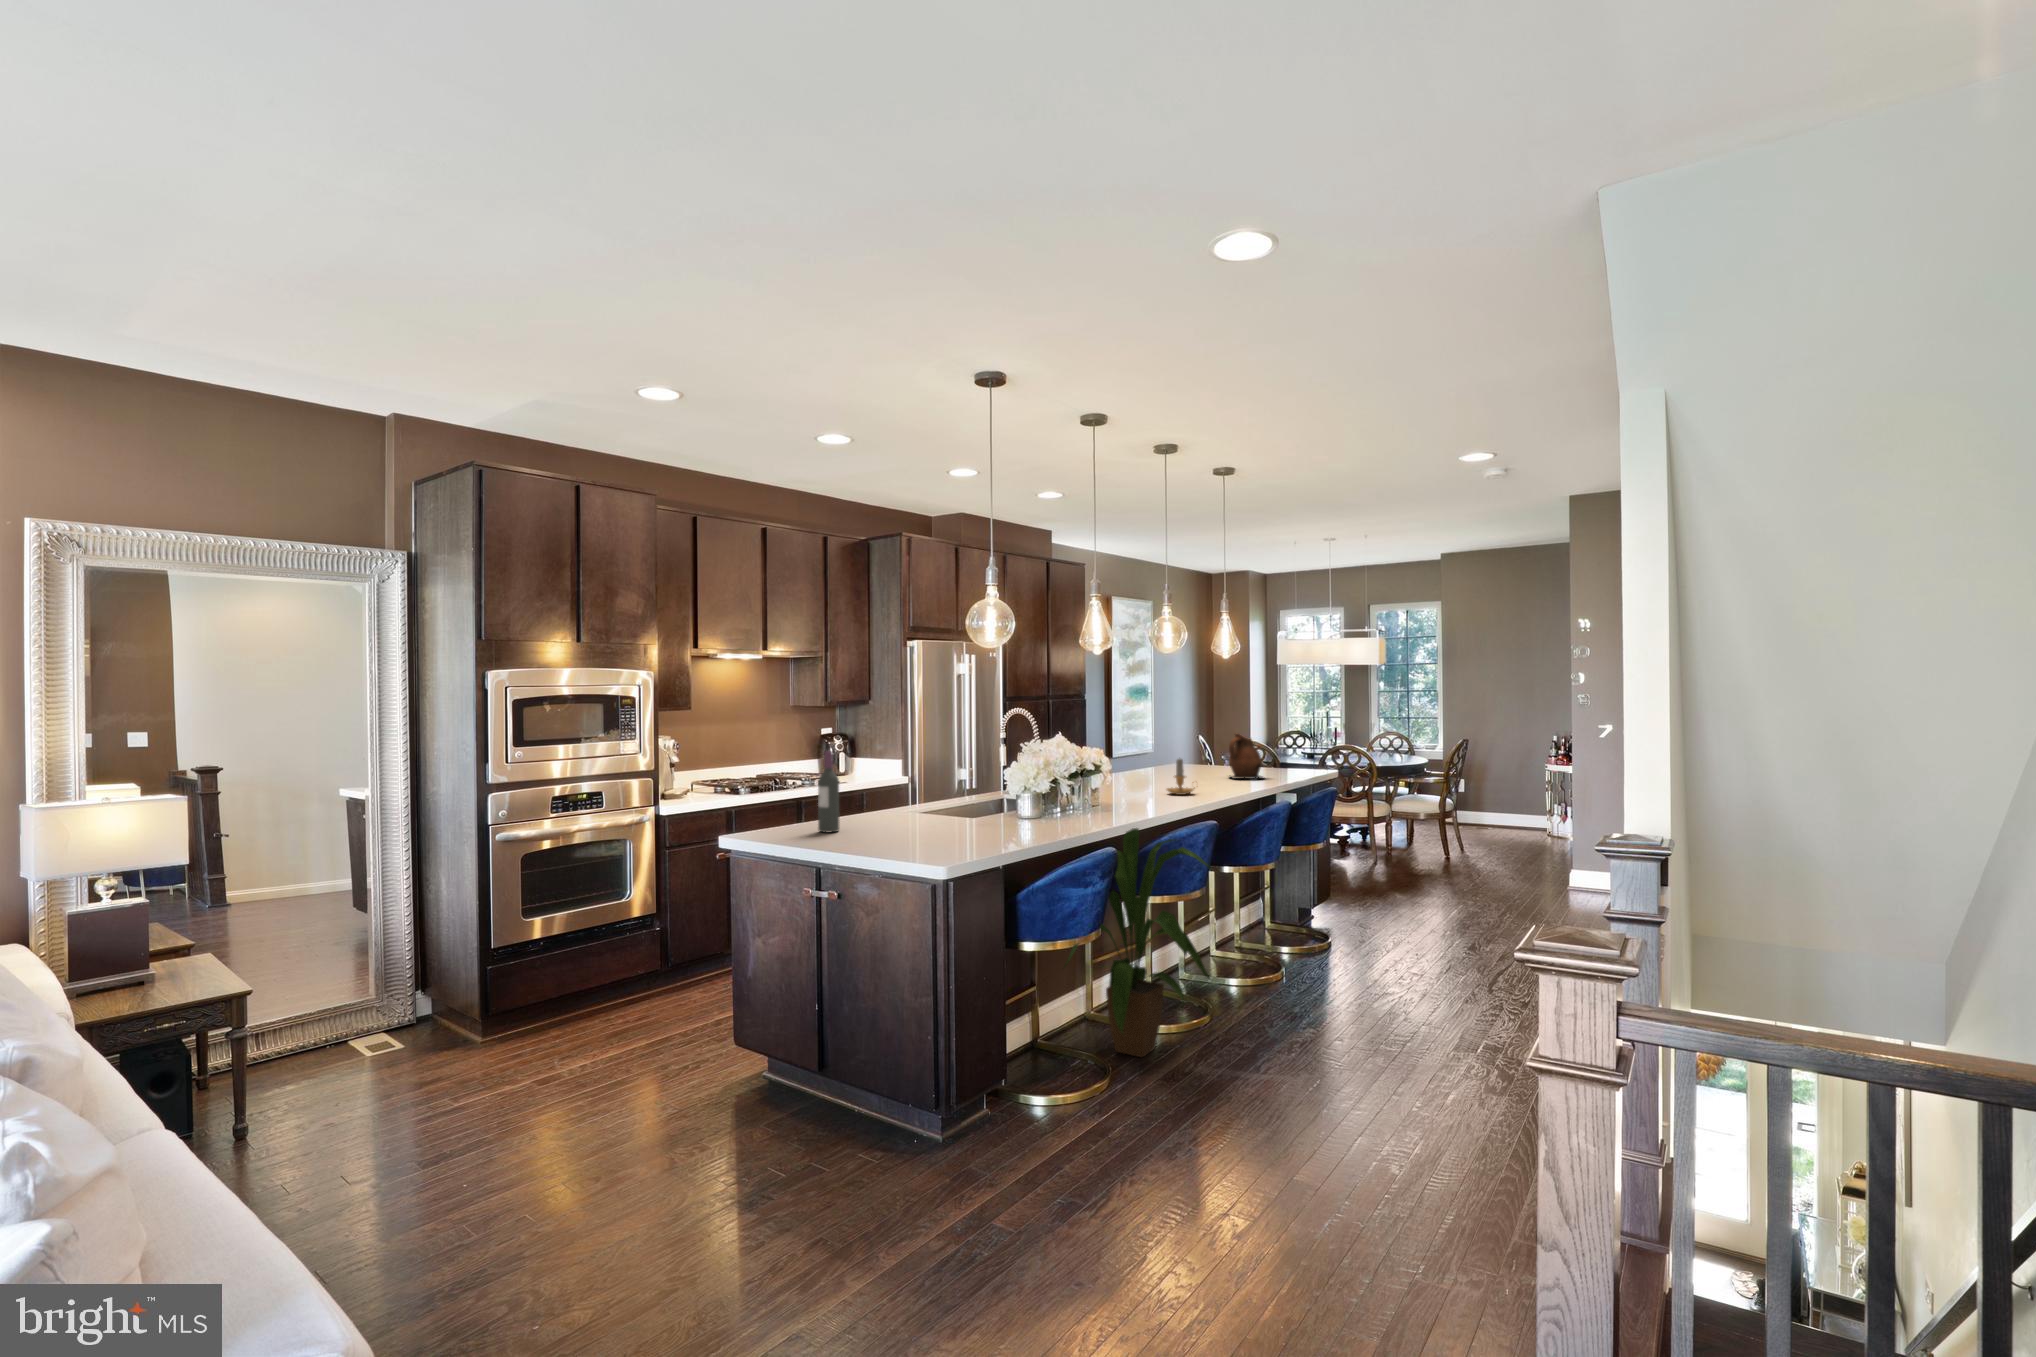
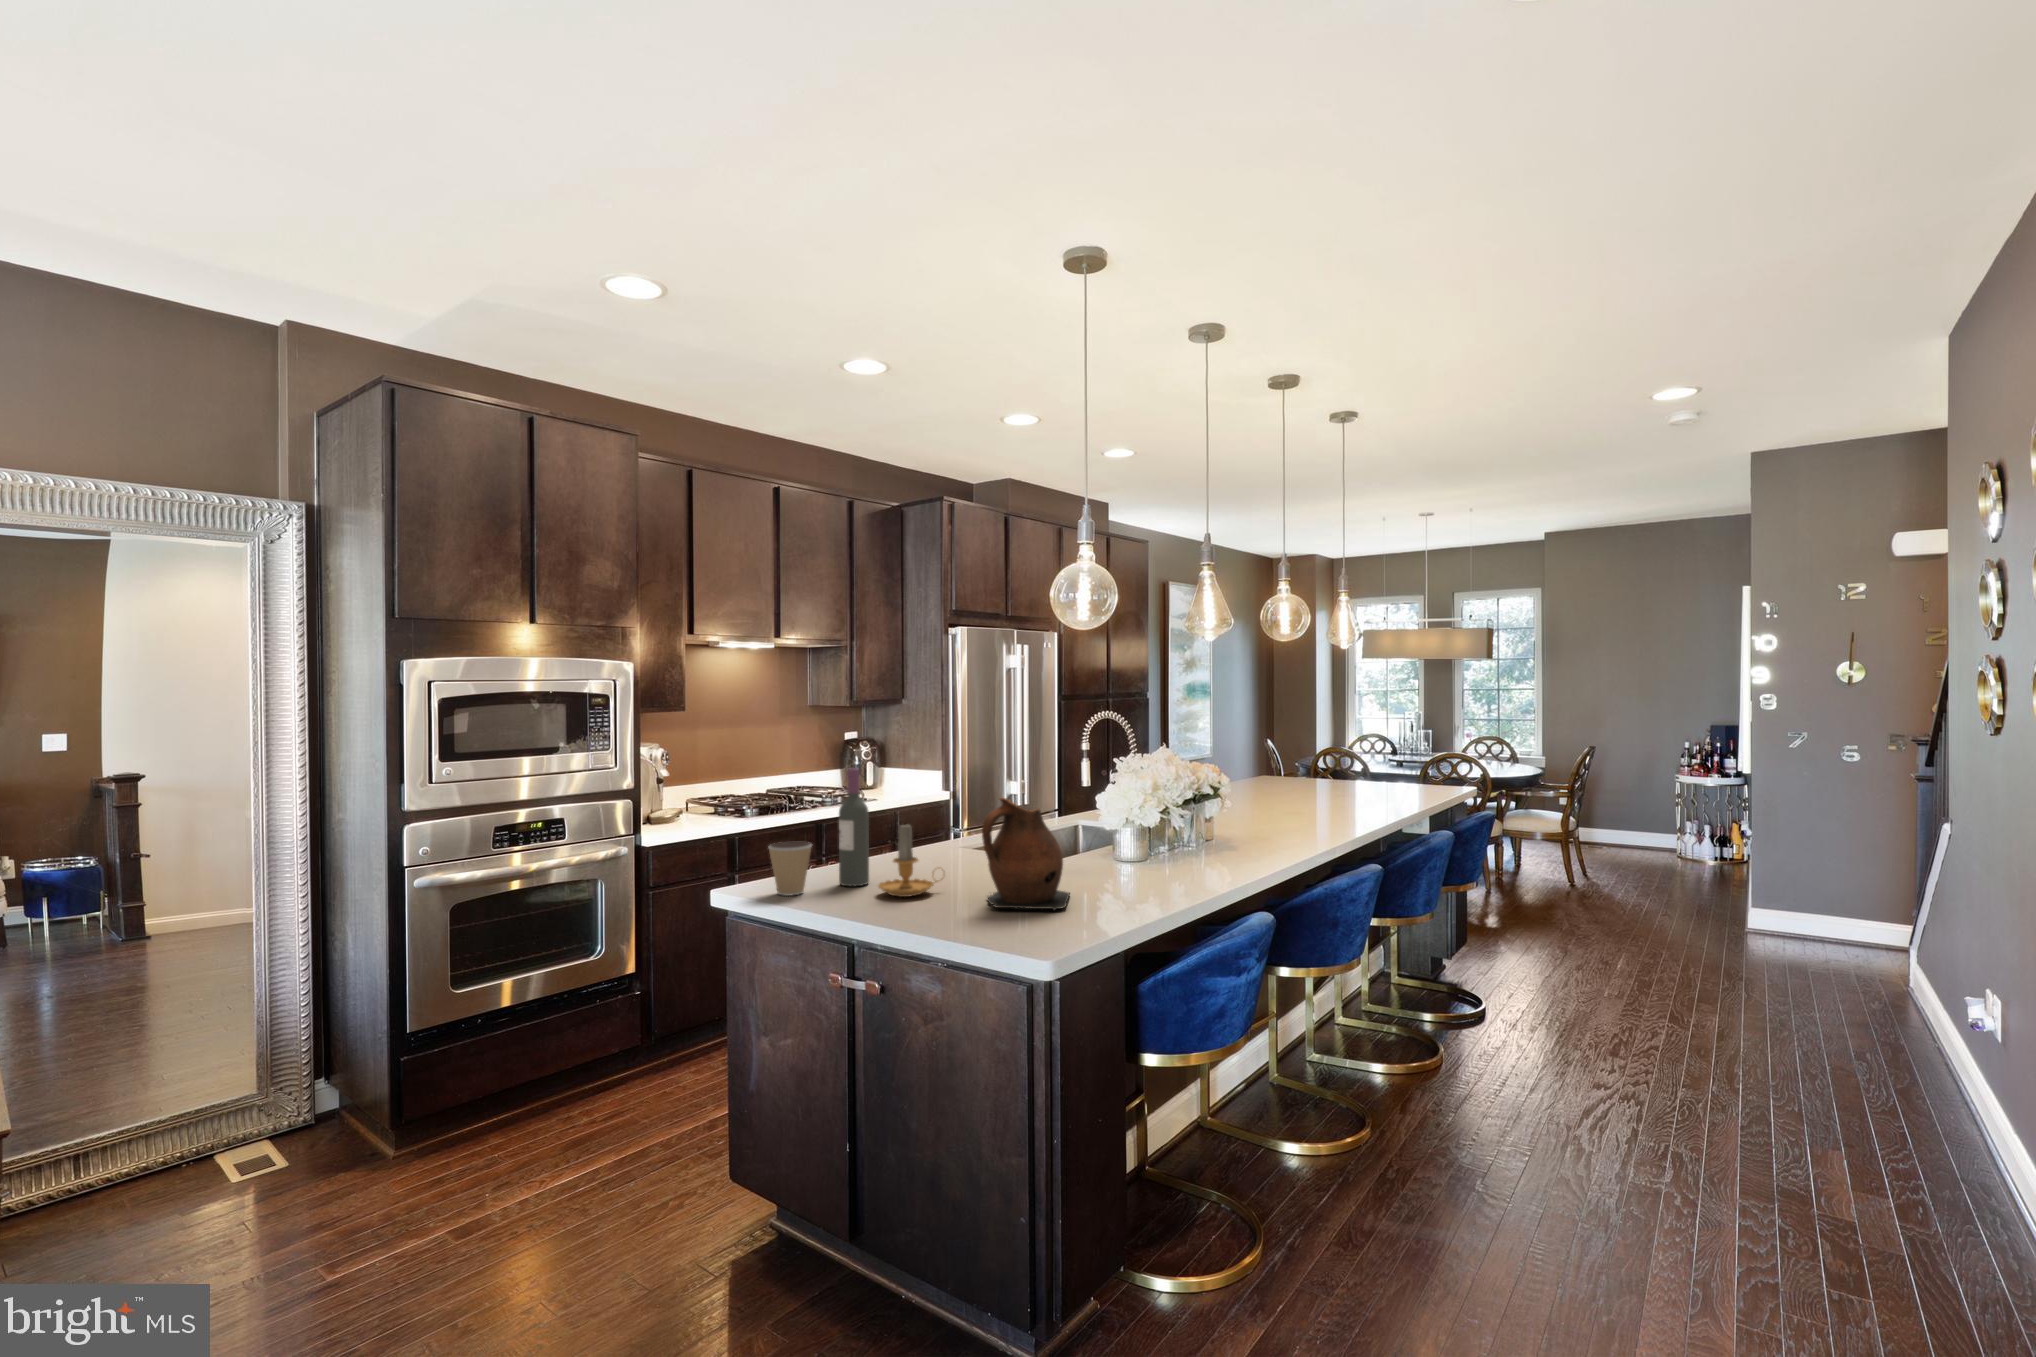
ceramic pitcher: present [1229,734,1263,779] -> present [982,797,1070,910]
candle: present [1167,759,1195,795] -> present [878,824,943,897]
coffee cup: none [769,801,800,837] -> present [769,842,812,896]
house plant: present [1065,828,1210,1057] -> none [1185,881,1409,1208]

